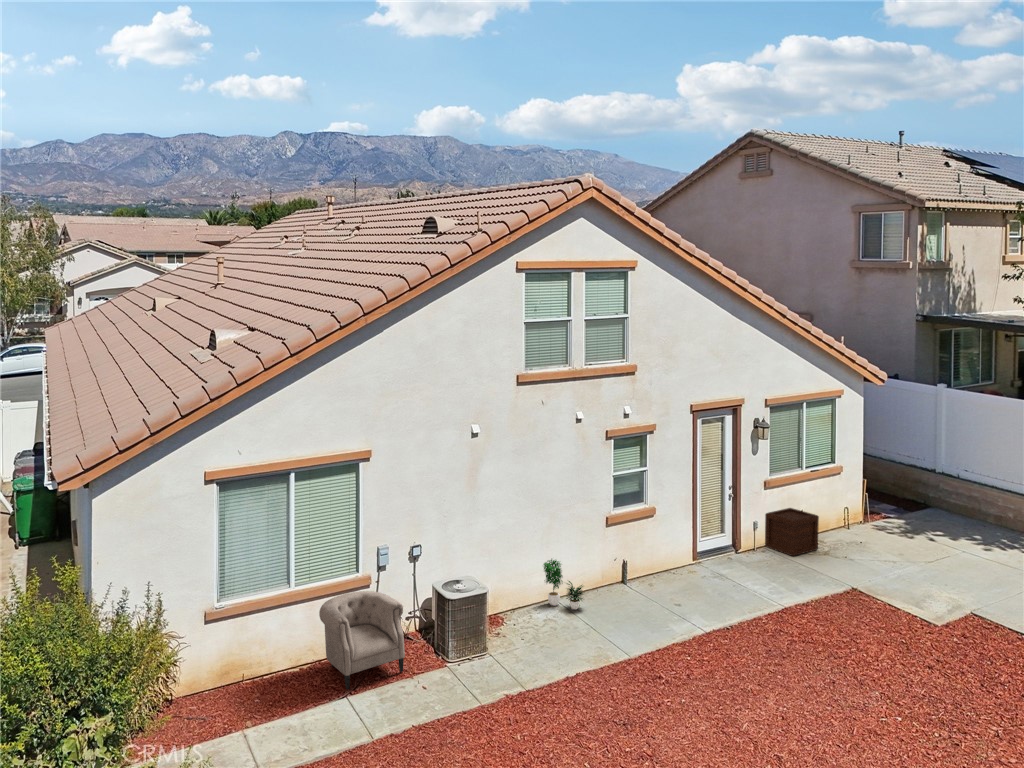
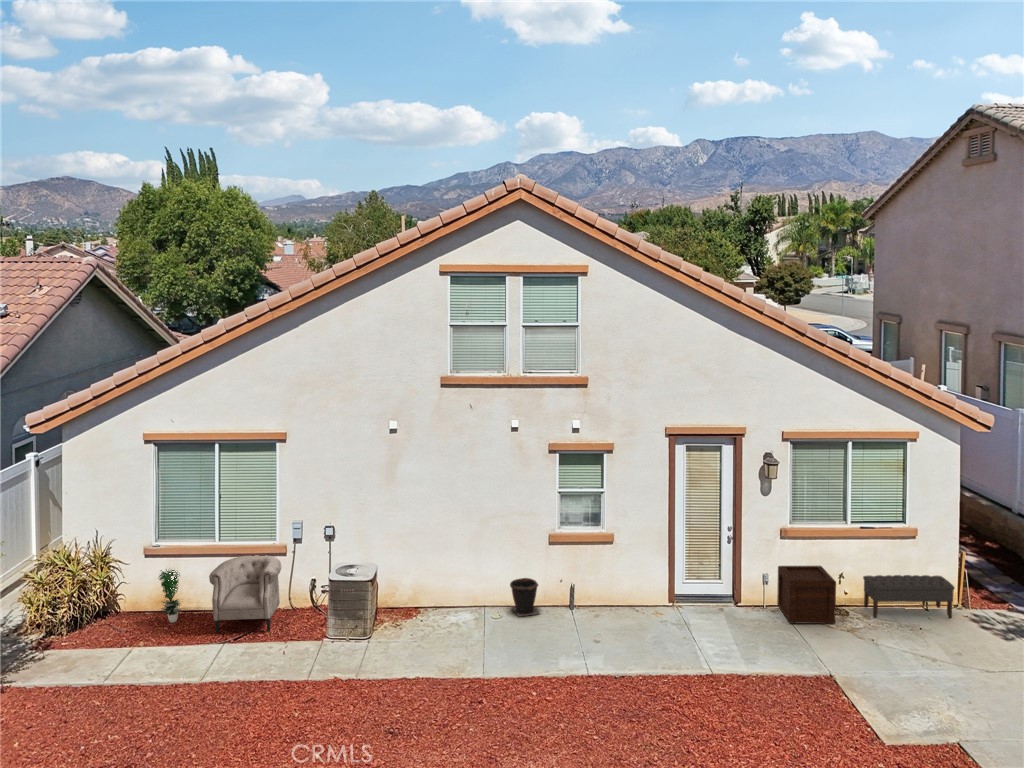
bench: none [812,502,871,541] -> present [863,575,955,618]
potted plant: present [544,559,583,610] -> present [159,570,180,623]
bucket: none [589,562,620,599] -> present [510,578,539,616]

